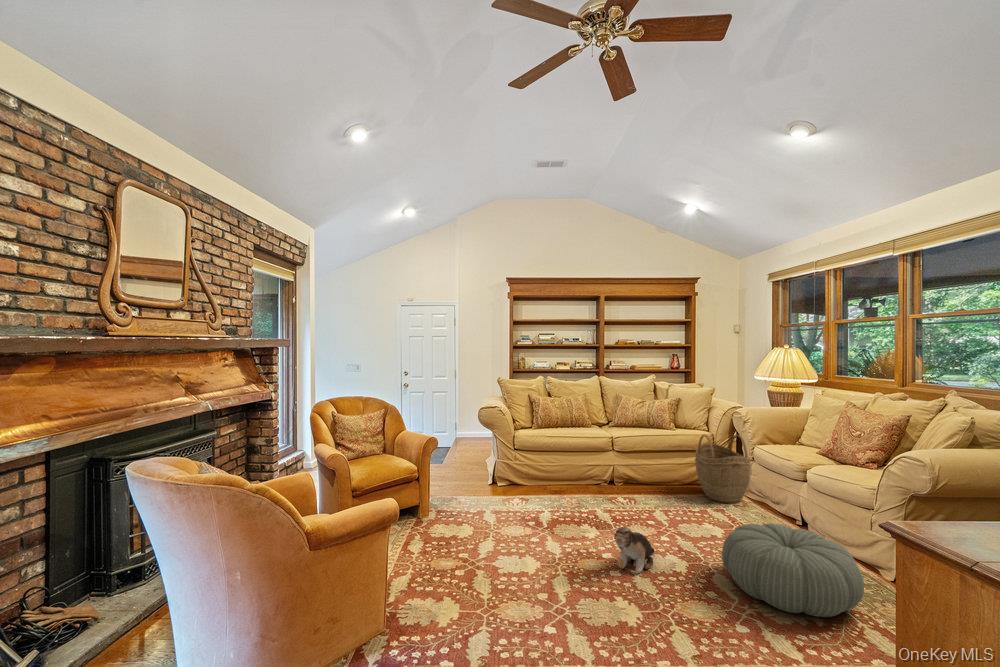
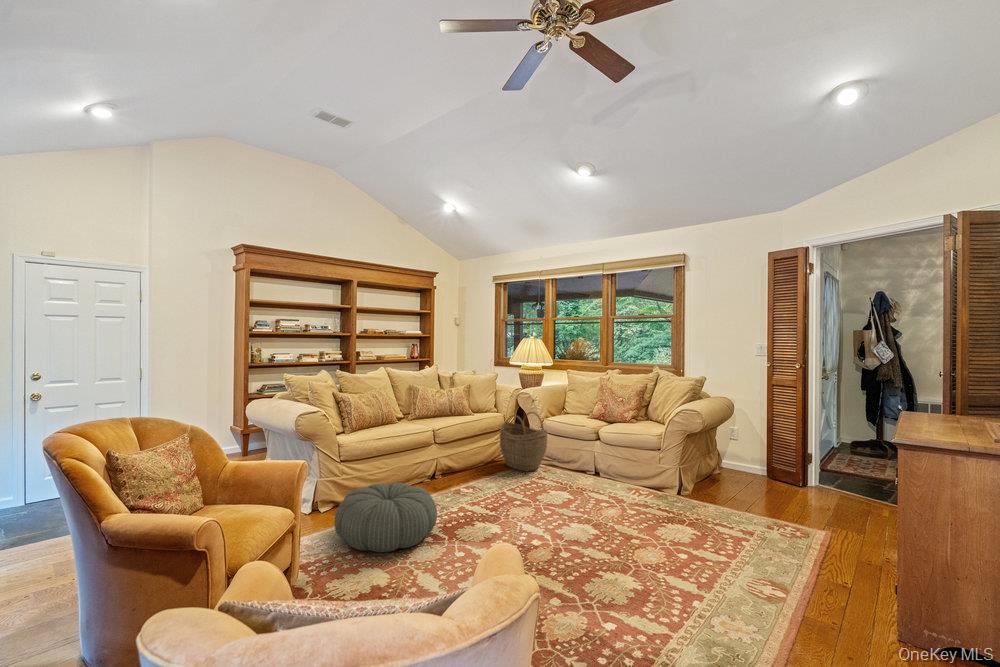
pouf: present [722,523,864,617] -> present [335,483,437,552]
plush toy: present [610,527,655,573] -> none [547,506,576,547]

